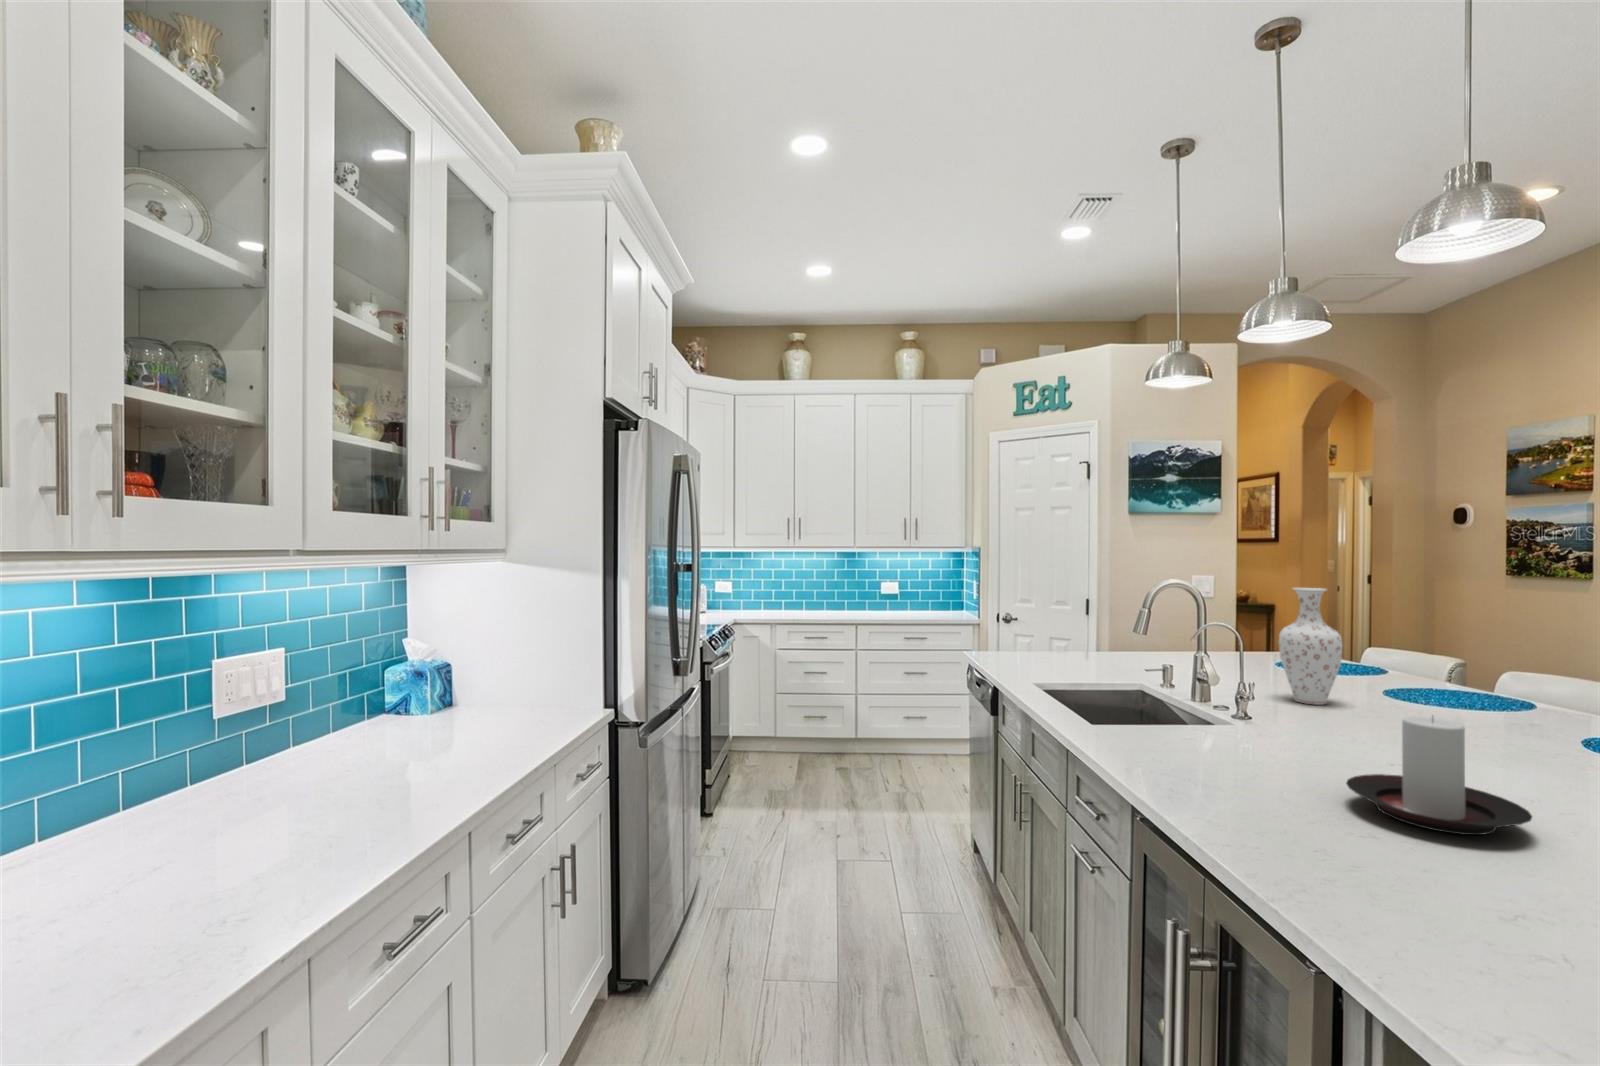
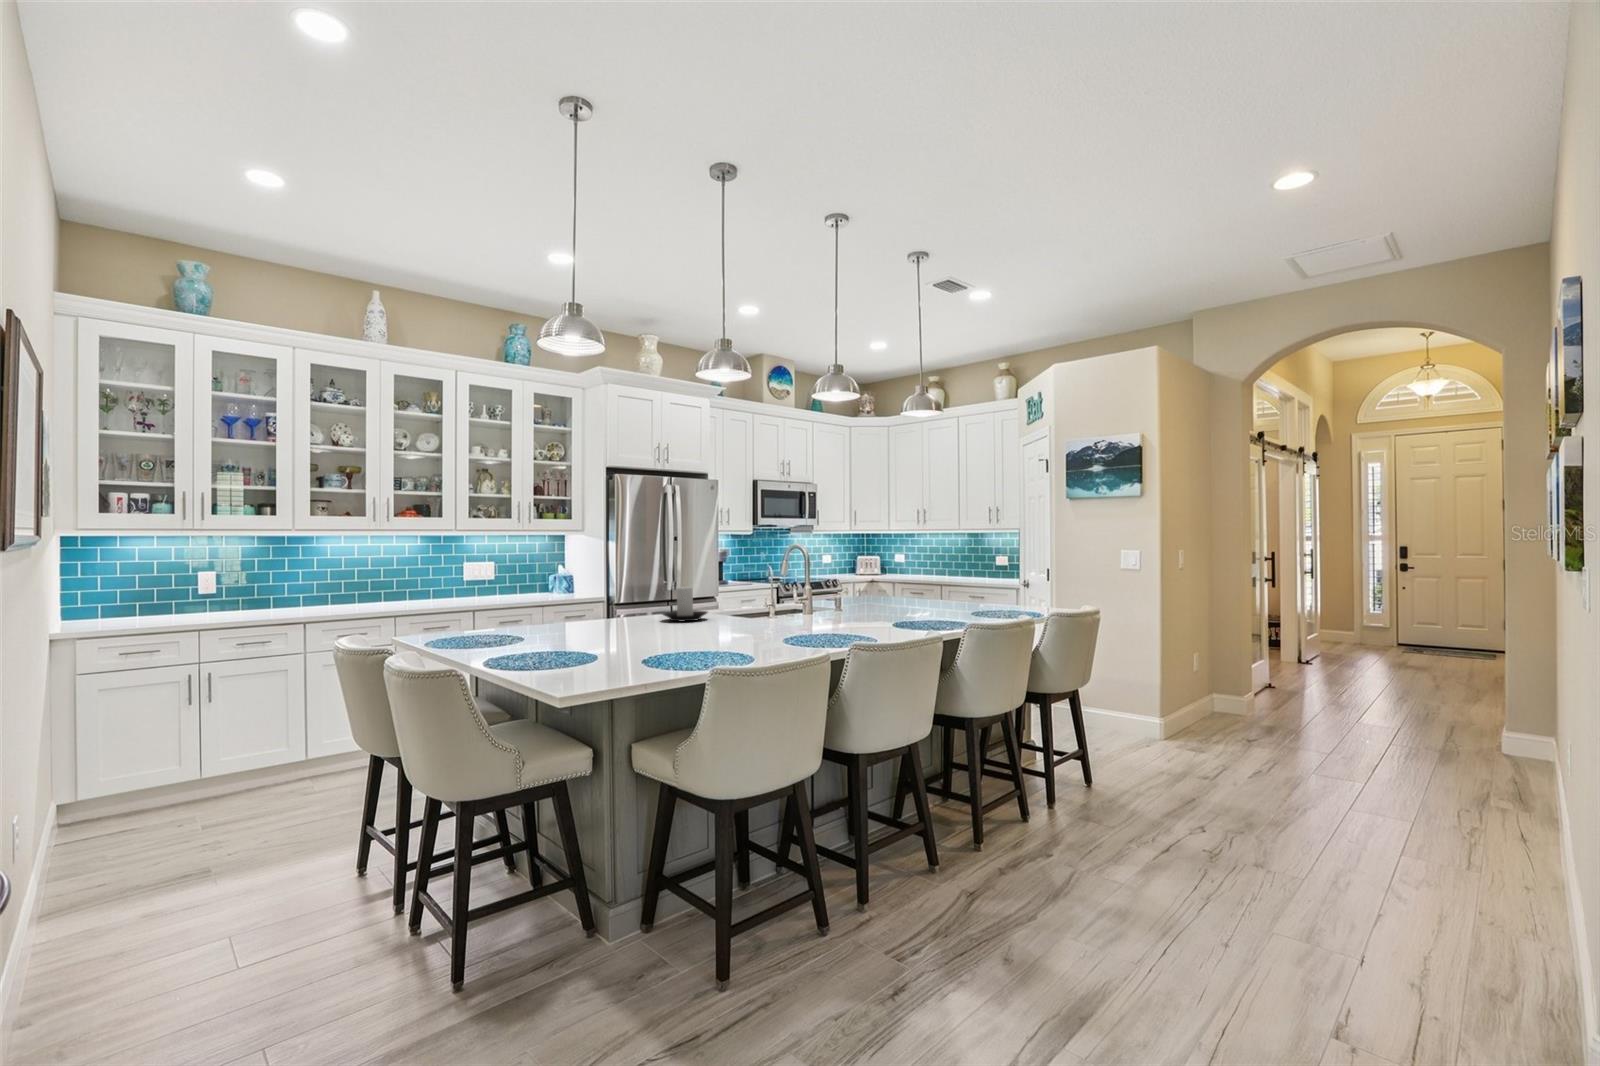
vase: present [1279,588,1343,705] -> none [843,549,871,611]

